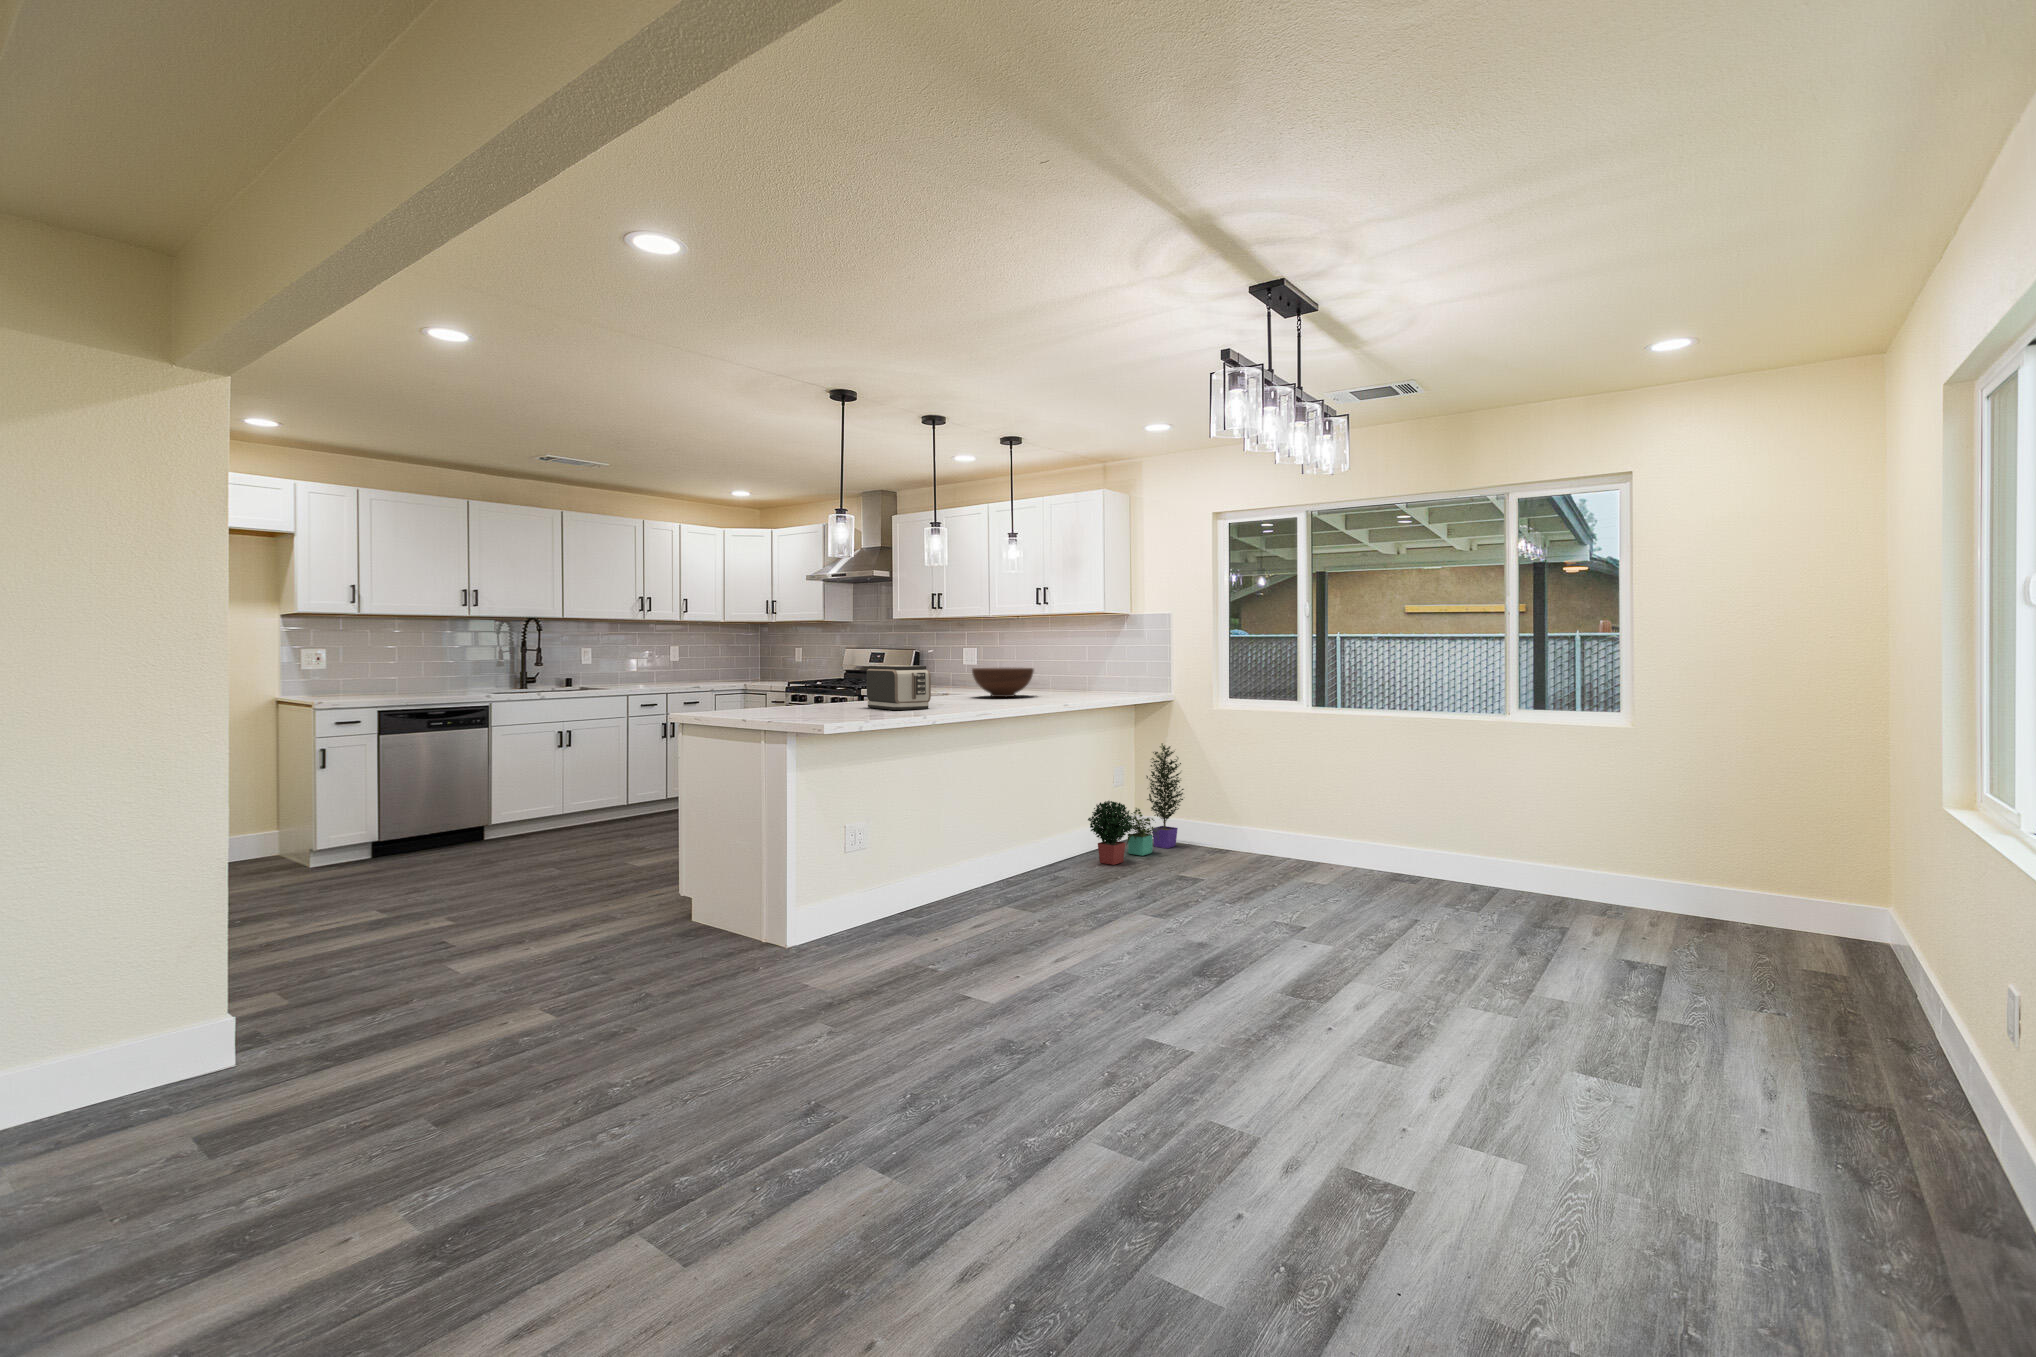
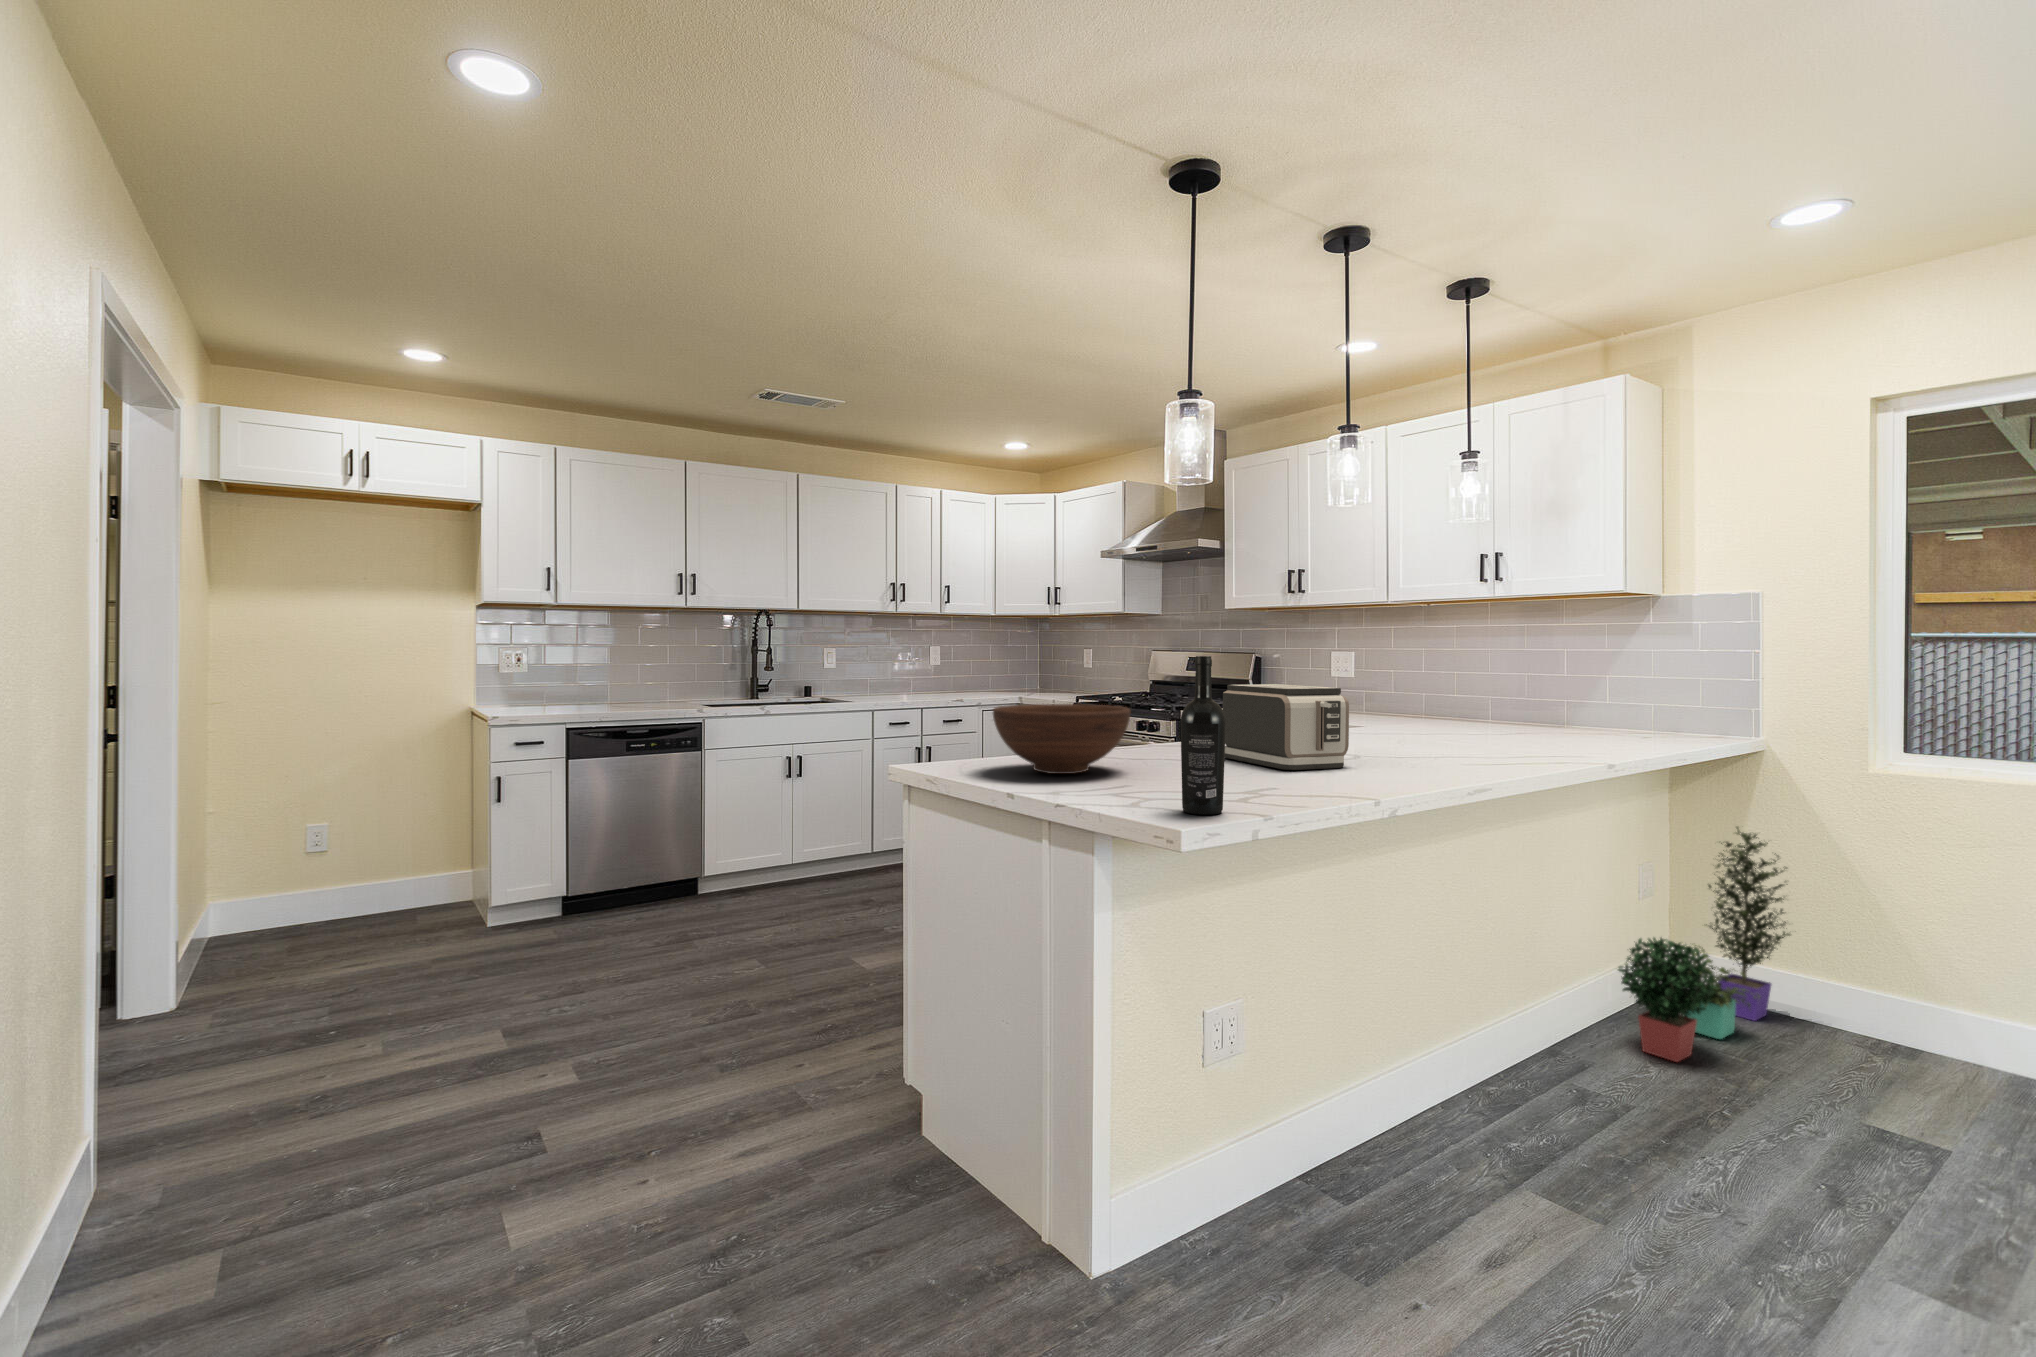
wine bottle: none [828,648,849,723] -> present [1181,656,1226,815]
fruit bowl: present [972,668,1034,697] -> present [993,704,1131,774]

